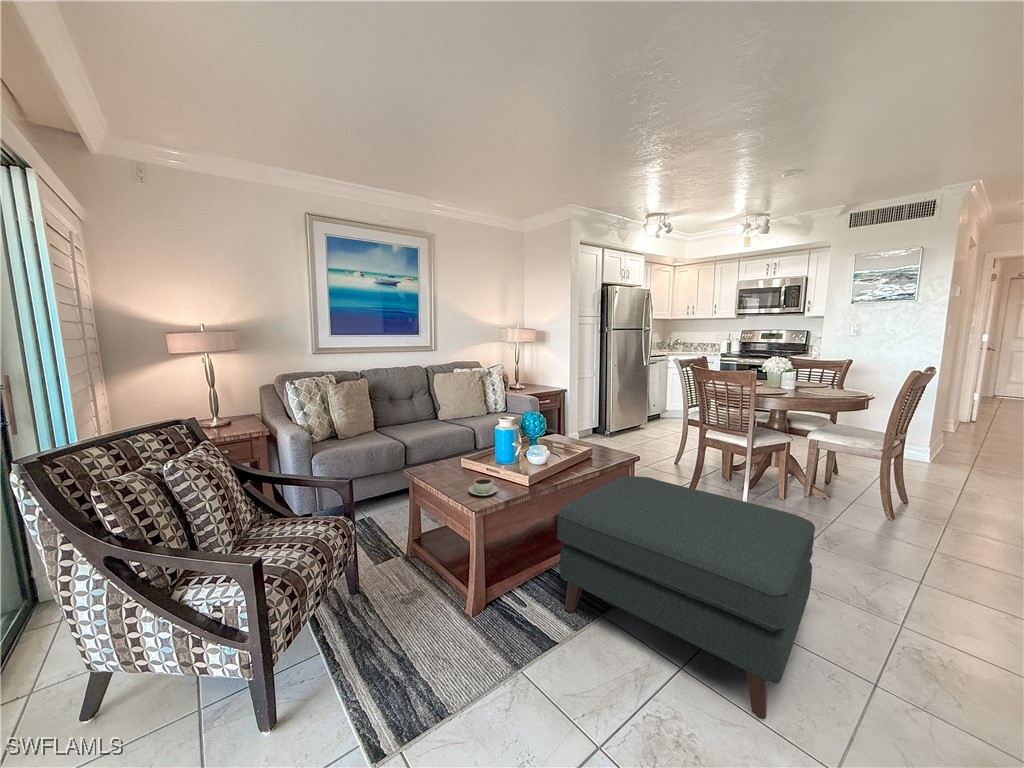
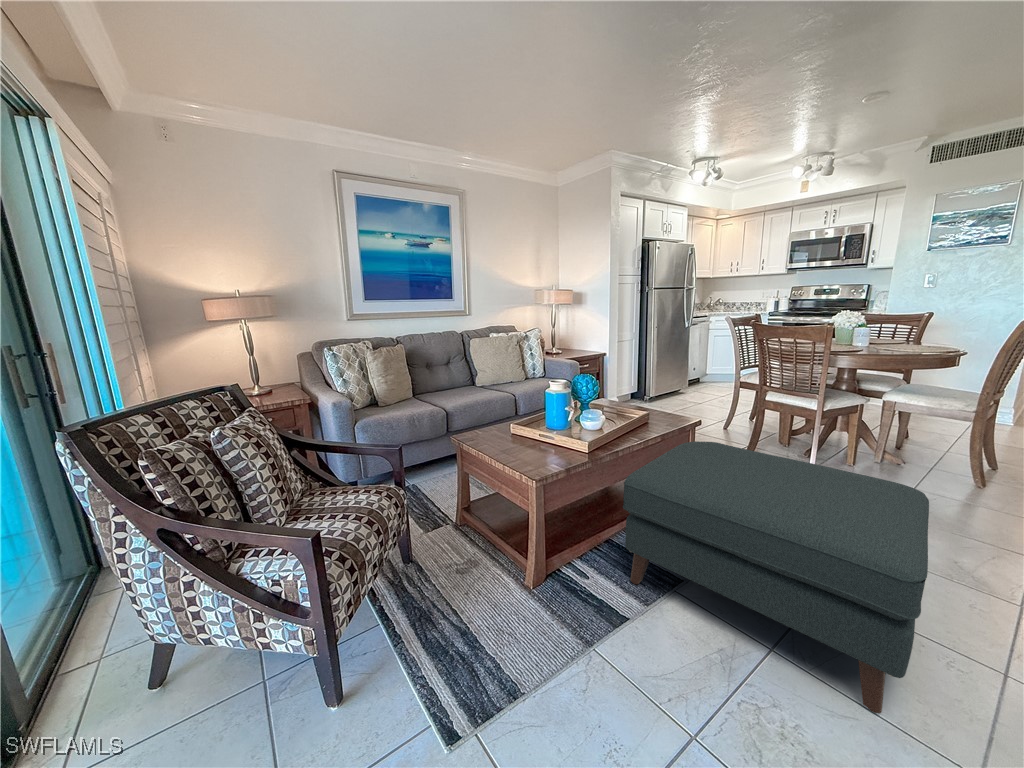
coffee cup: present [469,478,498,496] -> none [525,444,556,463]

